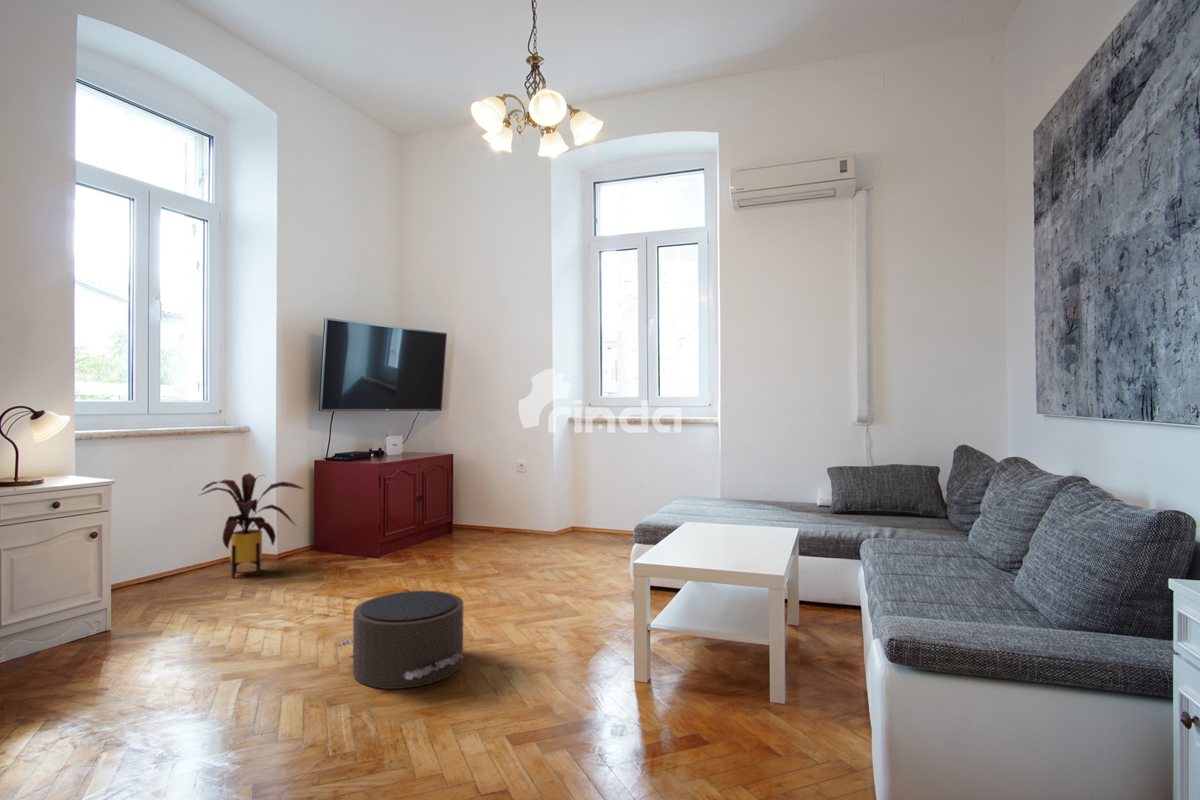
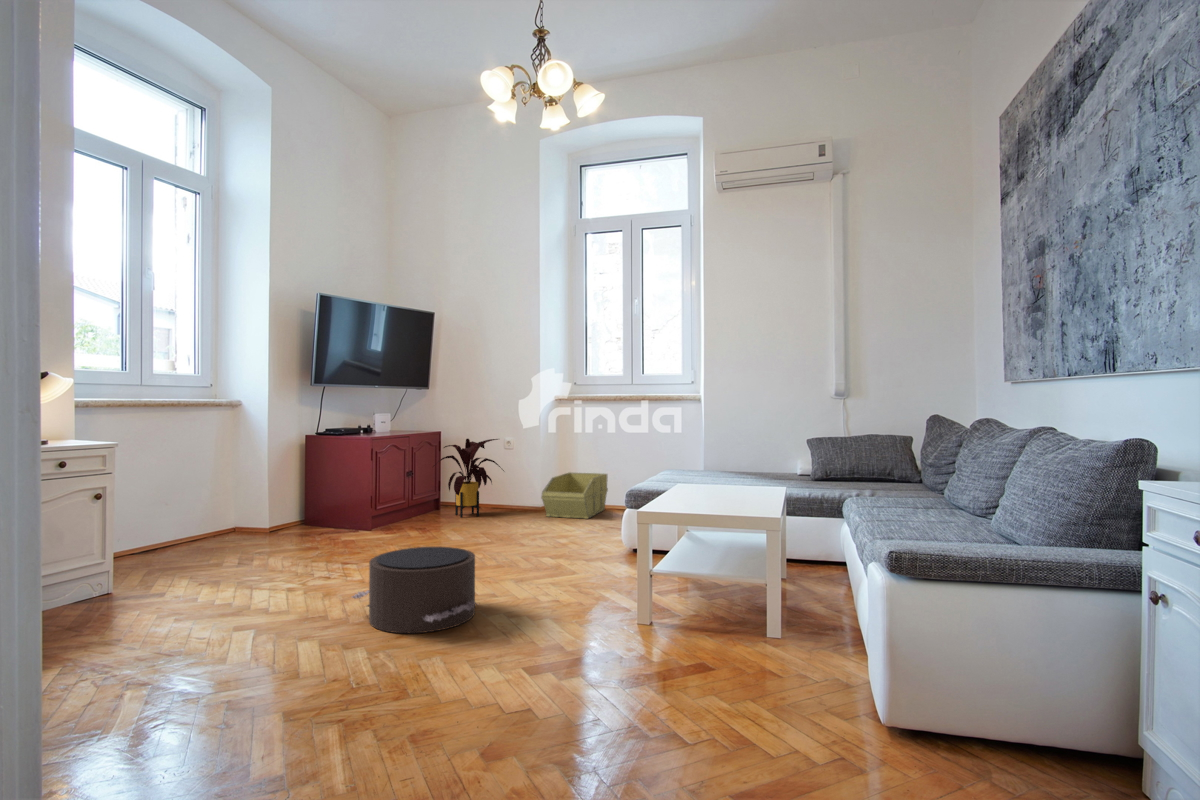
house plant: present [202,473,303,578] -> present [434,439,504,518]
storage bin: none [553,494,622,544] -> present [541,473,608,519]

